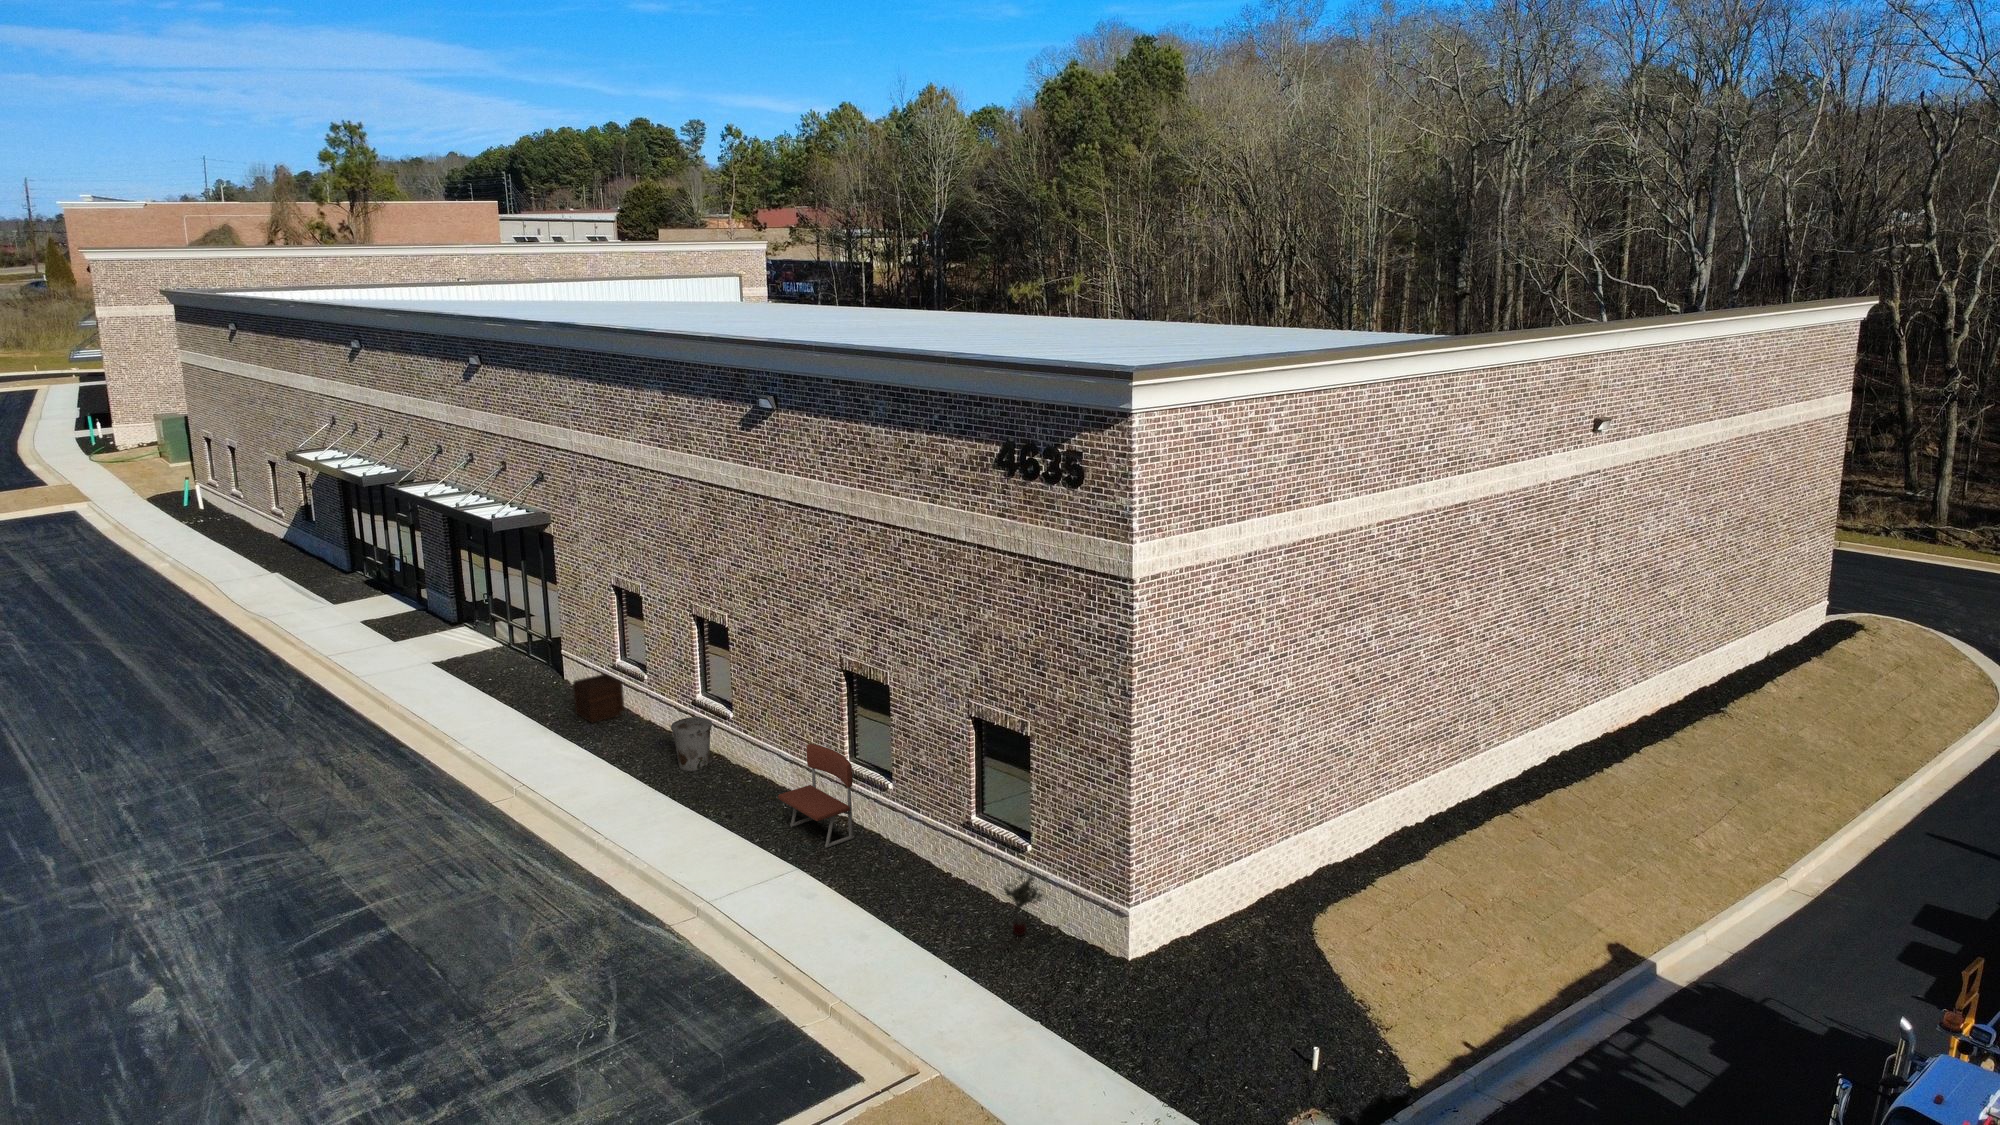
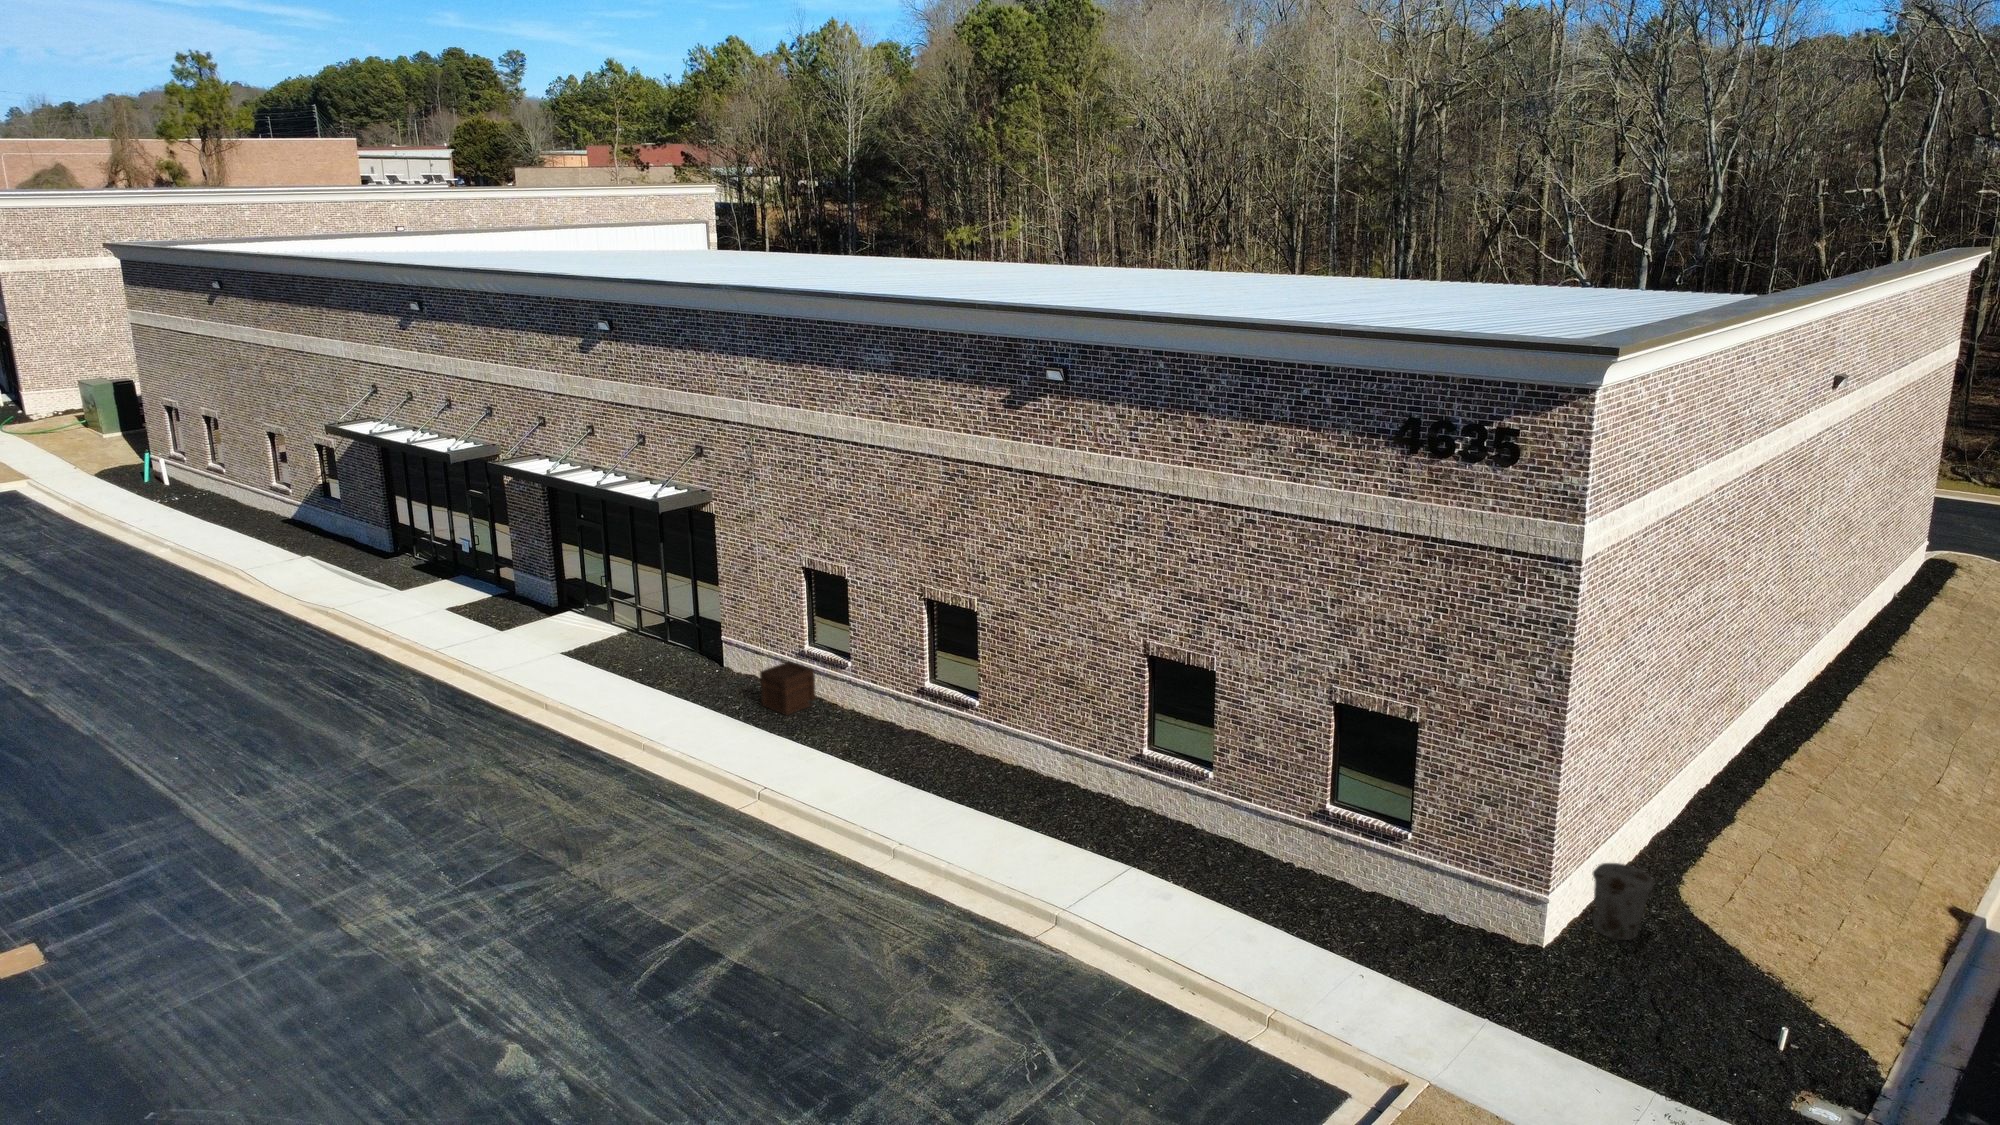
trash can: present [671,717,712,771] -> present [1593,863,1654,940]
bench: present [778,744,854,848] -> none [1074,733,1163,843]
potted tree: present [1004,872,1044,936] -> none [1379,861,1436,927]

